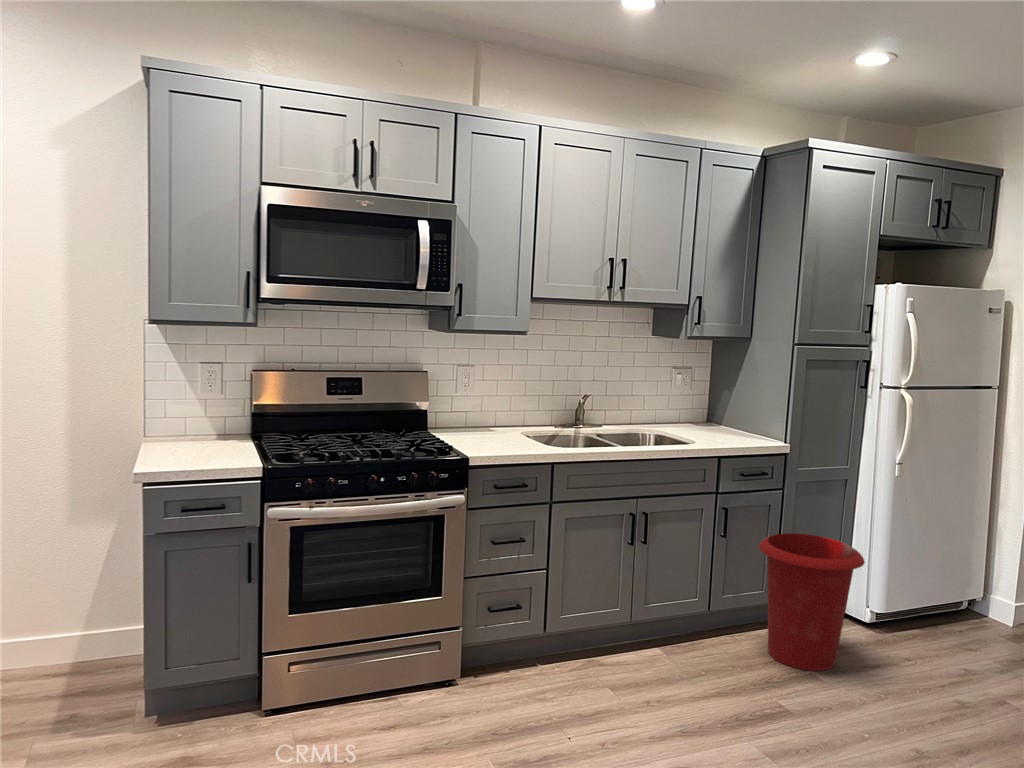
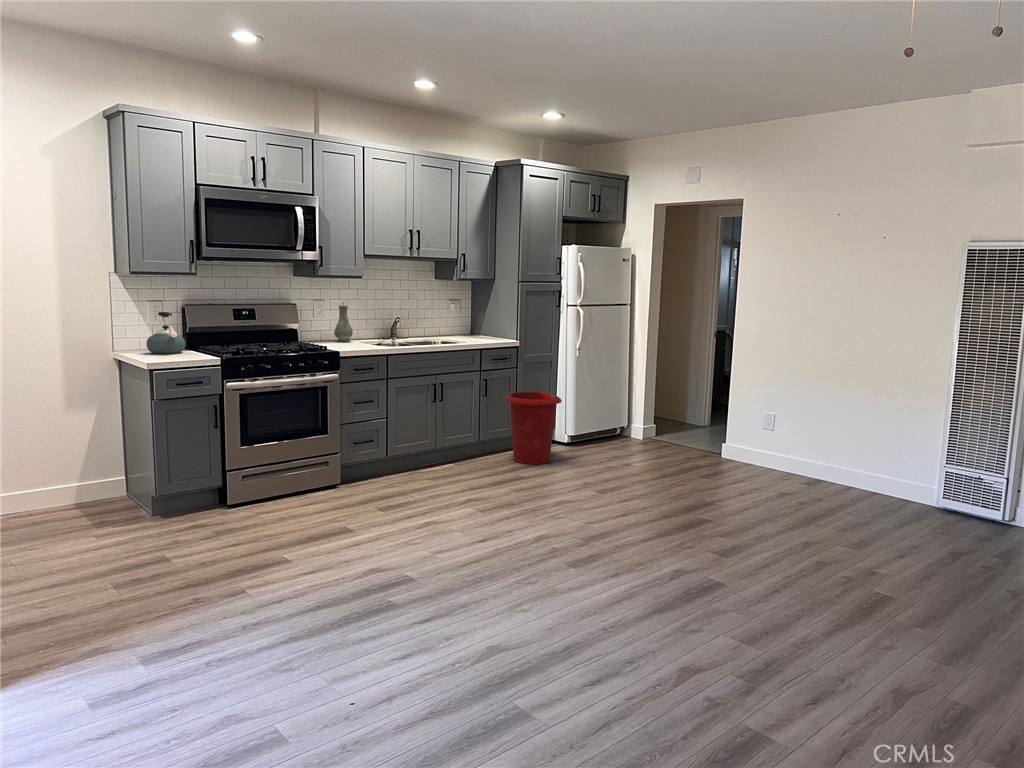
vase: none [483,371,511,433] -> present [334,302,353,342]
kettle: none [179,383,237,450] -> present [146,312,185,354]

